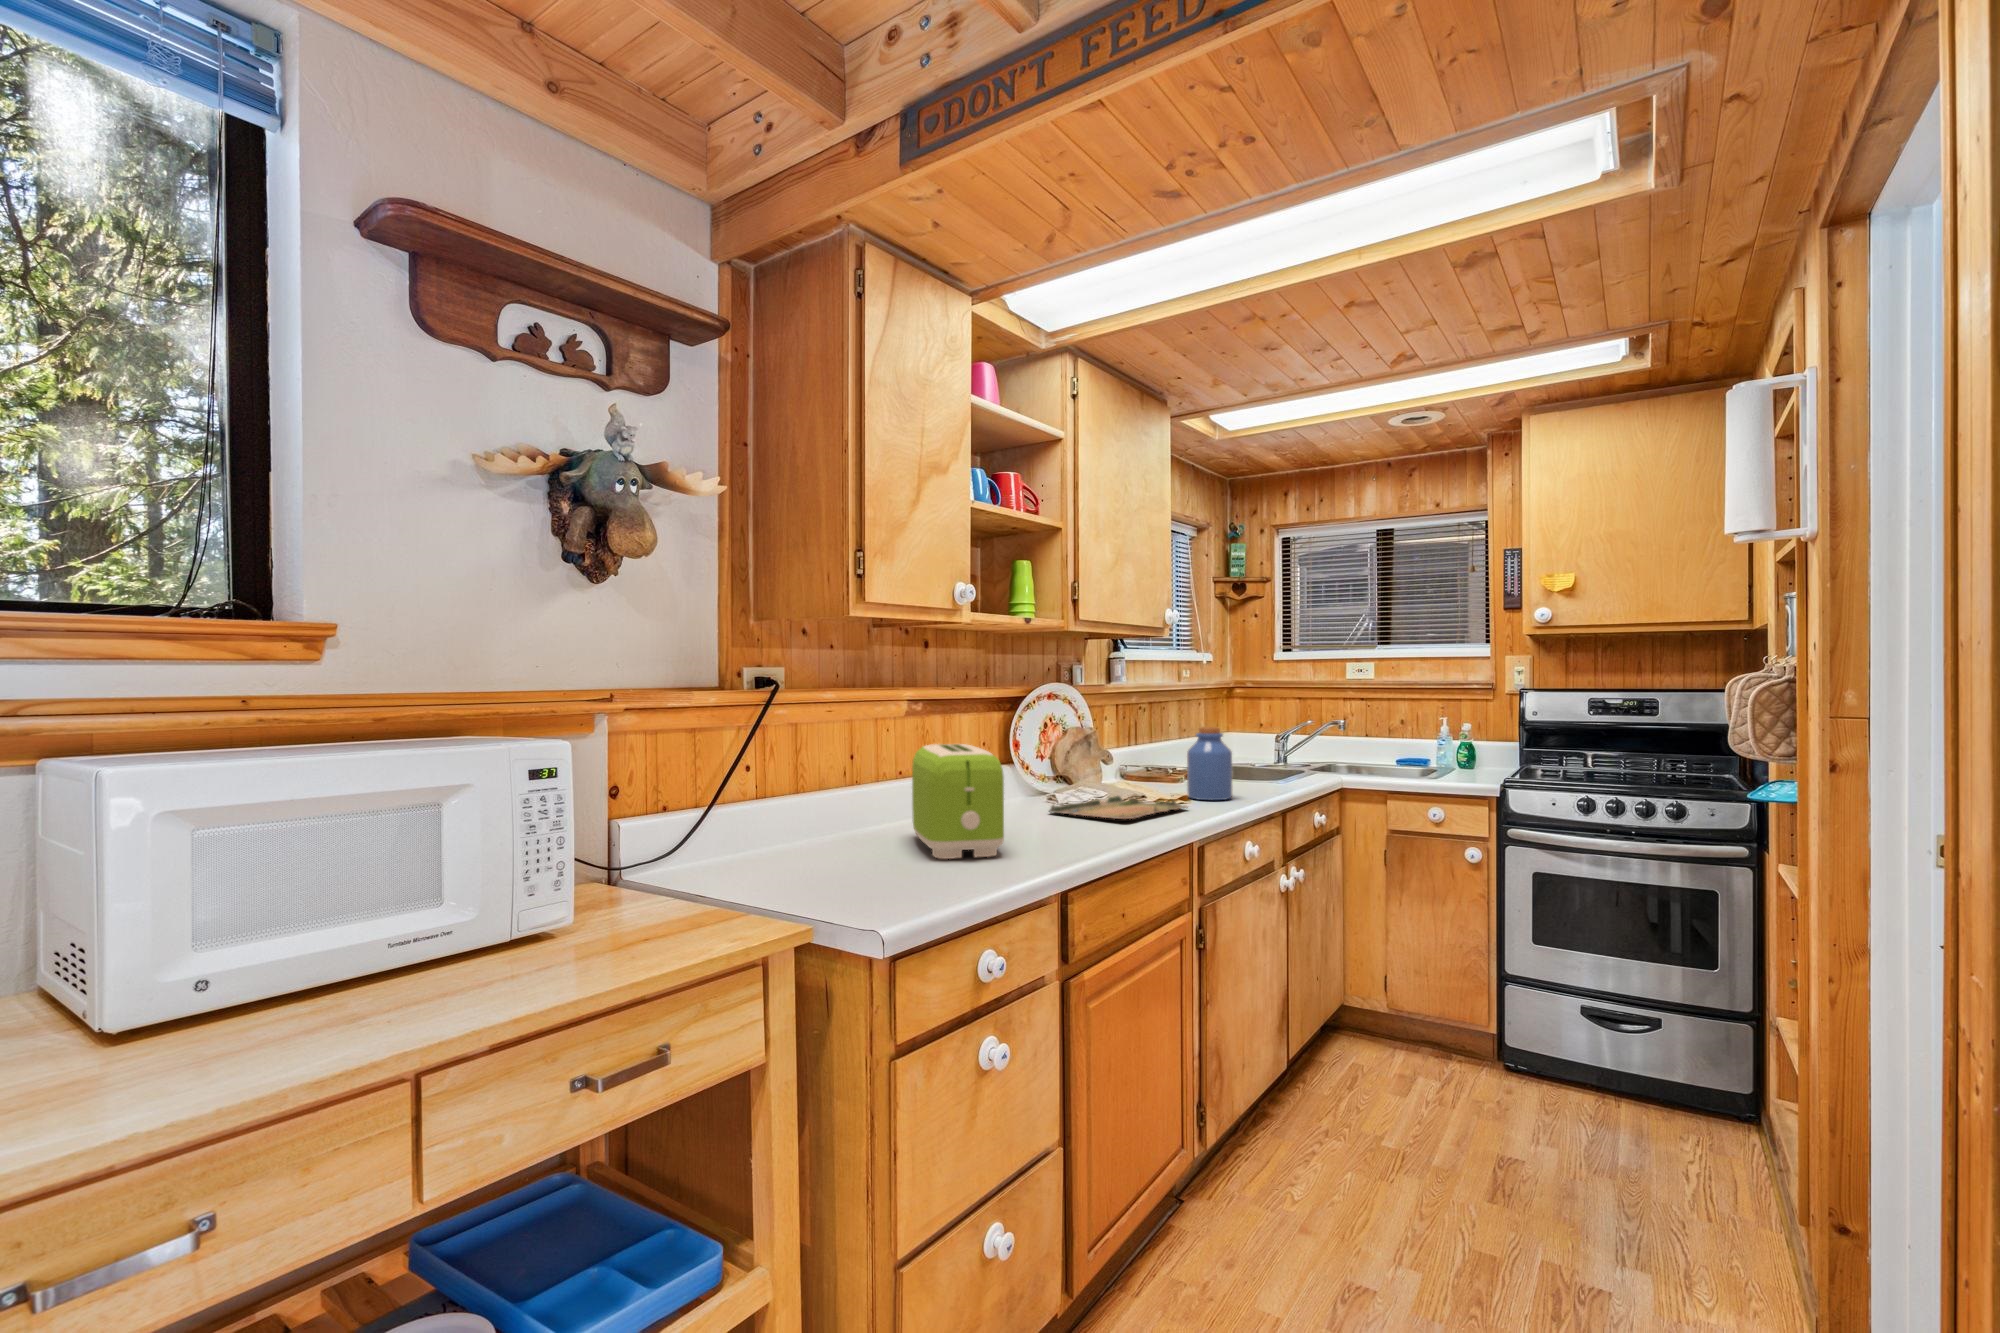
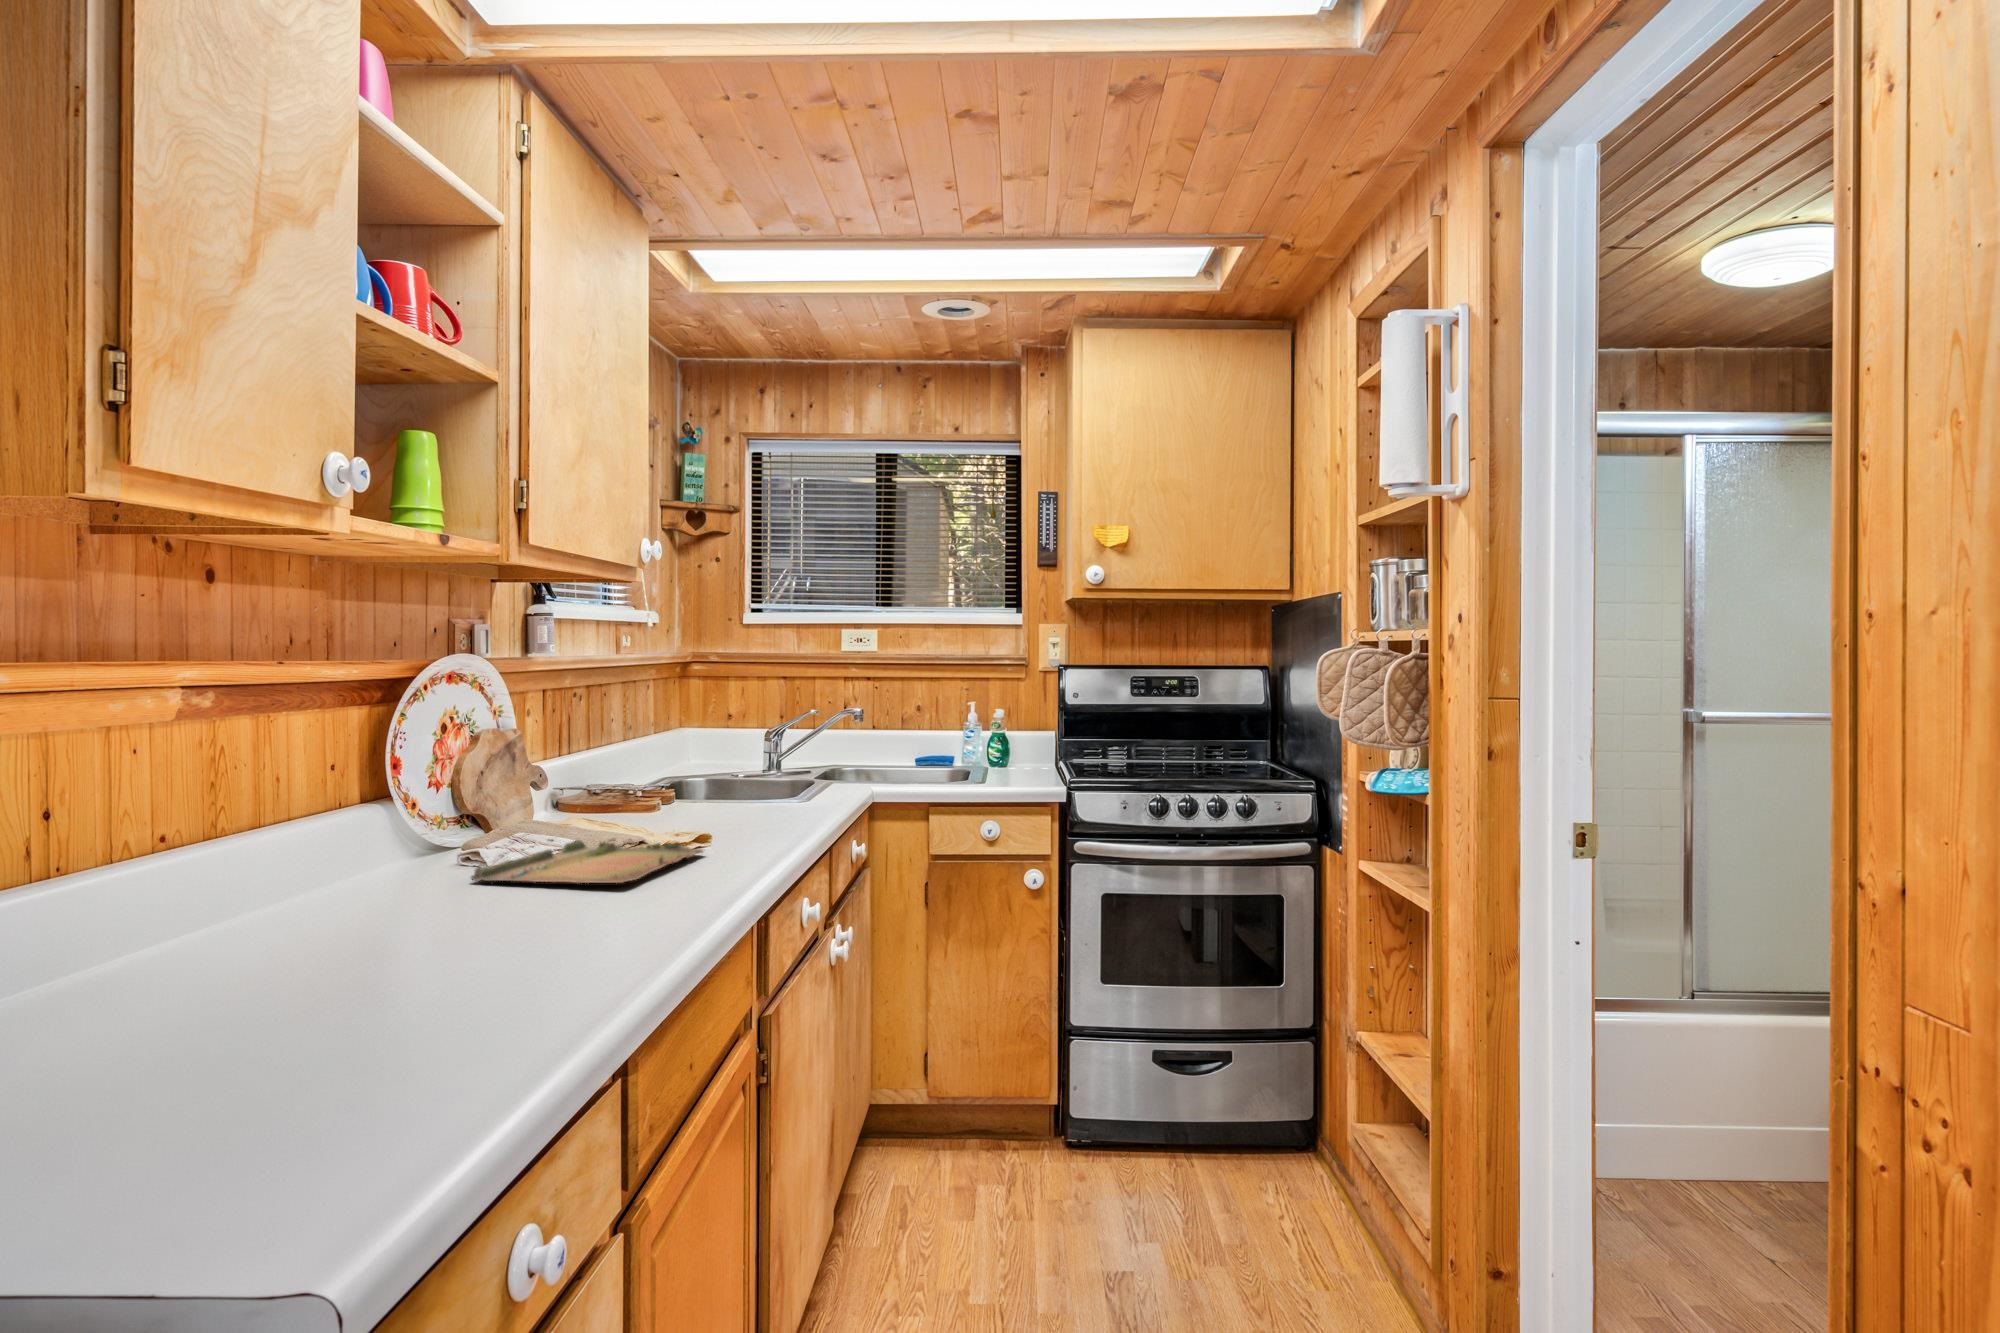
jar: present [1187,727,1233,800] -> none [685,723,755,836]
toaster: present [912,744,1004,859] -> none [210,770,440,1009]

